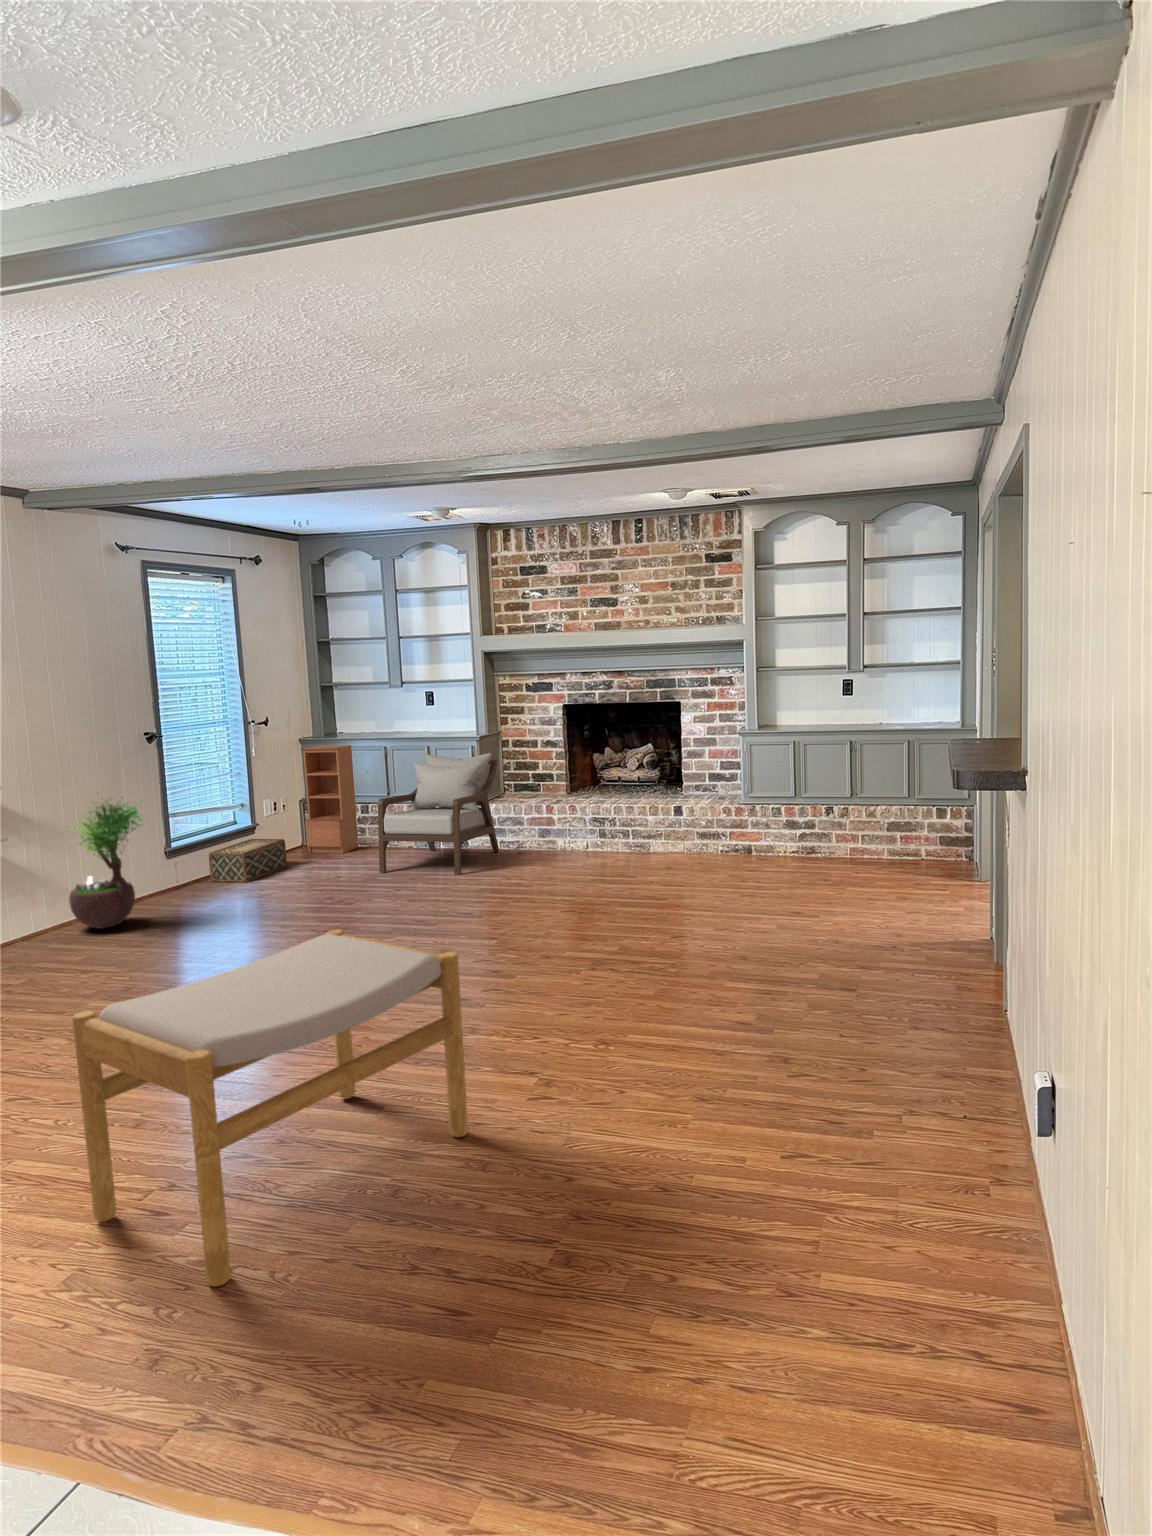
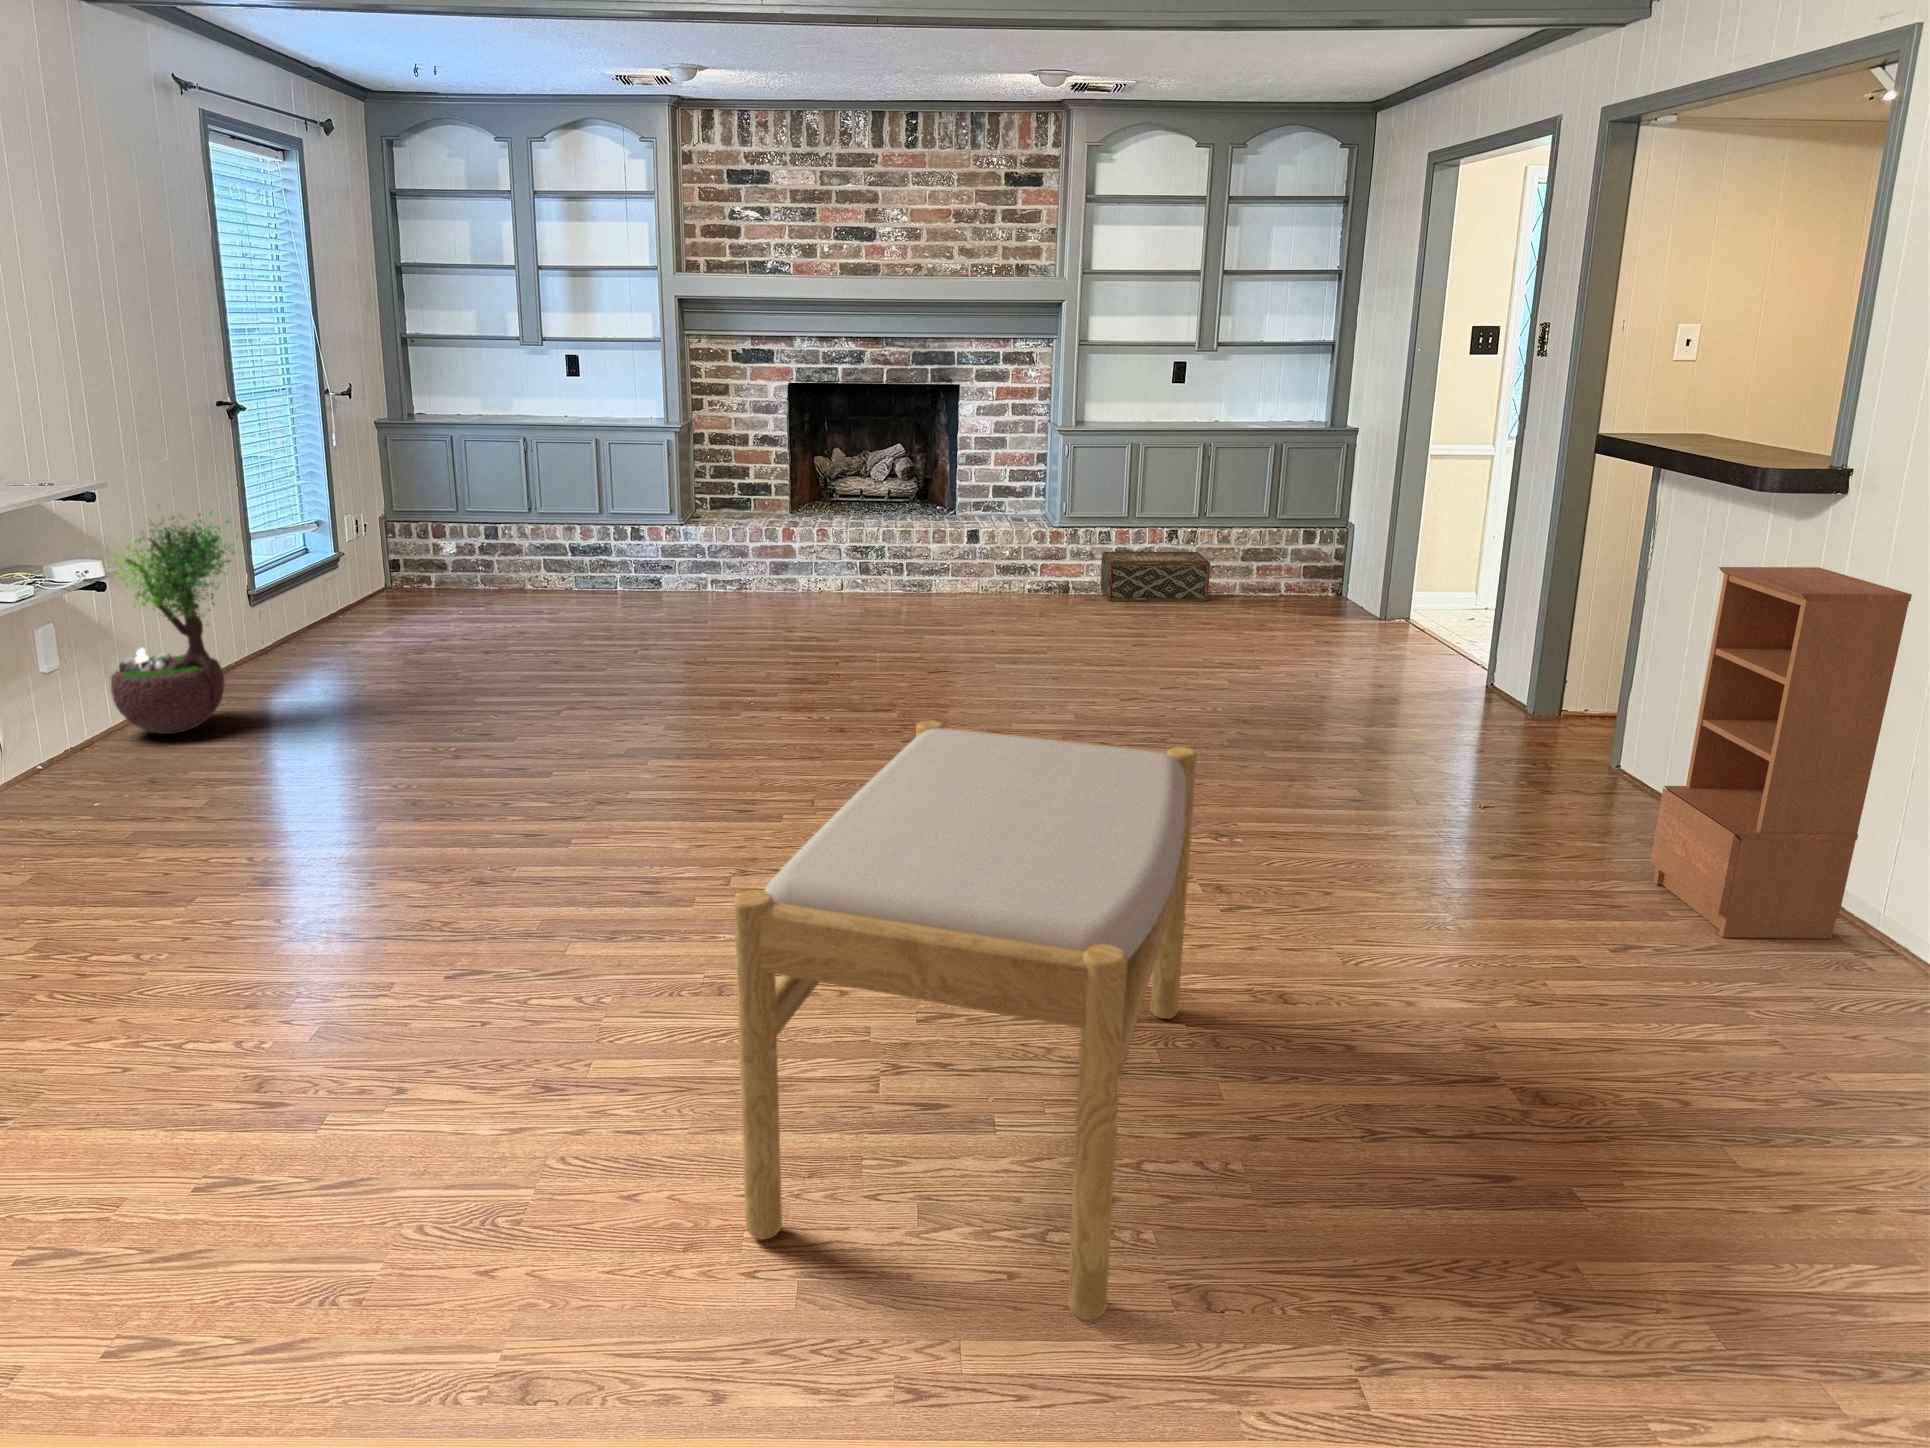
bookcase: present [302,745,358,853] -> present [1650,567,1912,939]
armchair: present [378,753,499,875] -> none [558,451,713,630]
woven basket: present [209,839,287,882] -> present [1101,552,1210,601]

